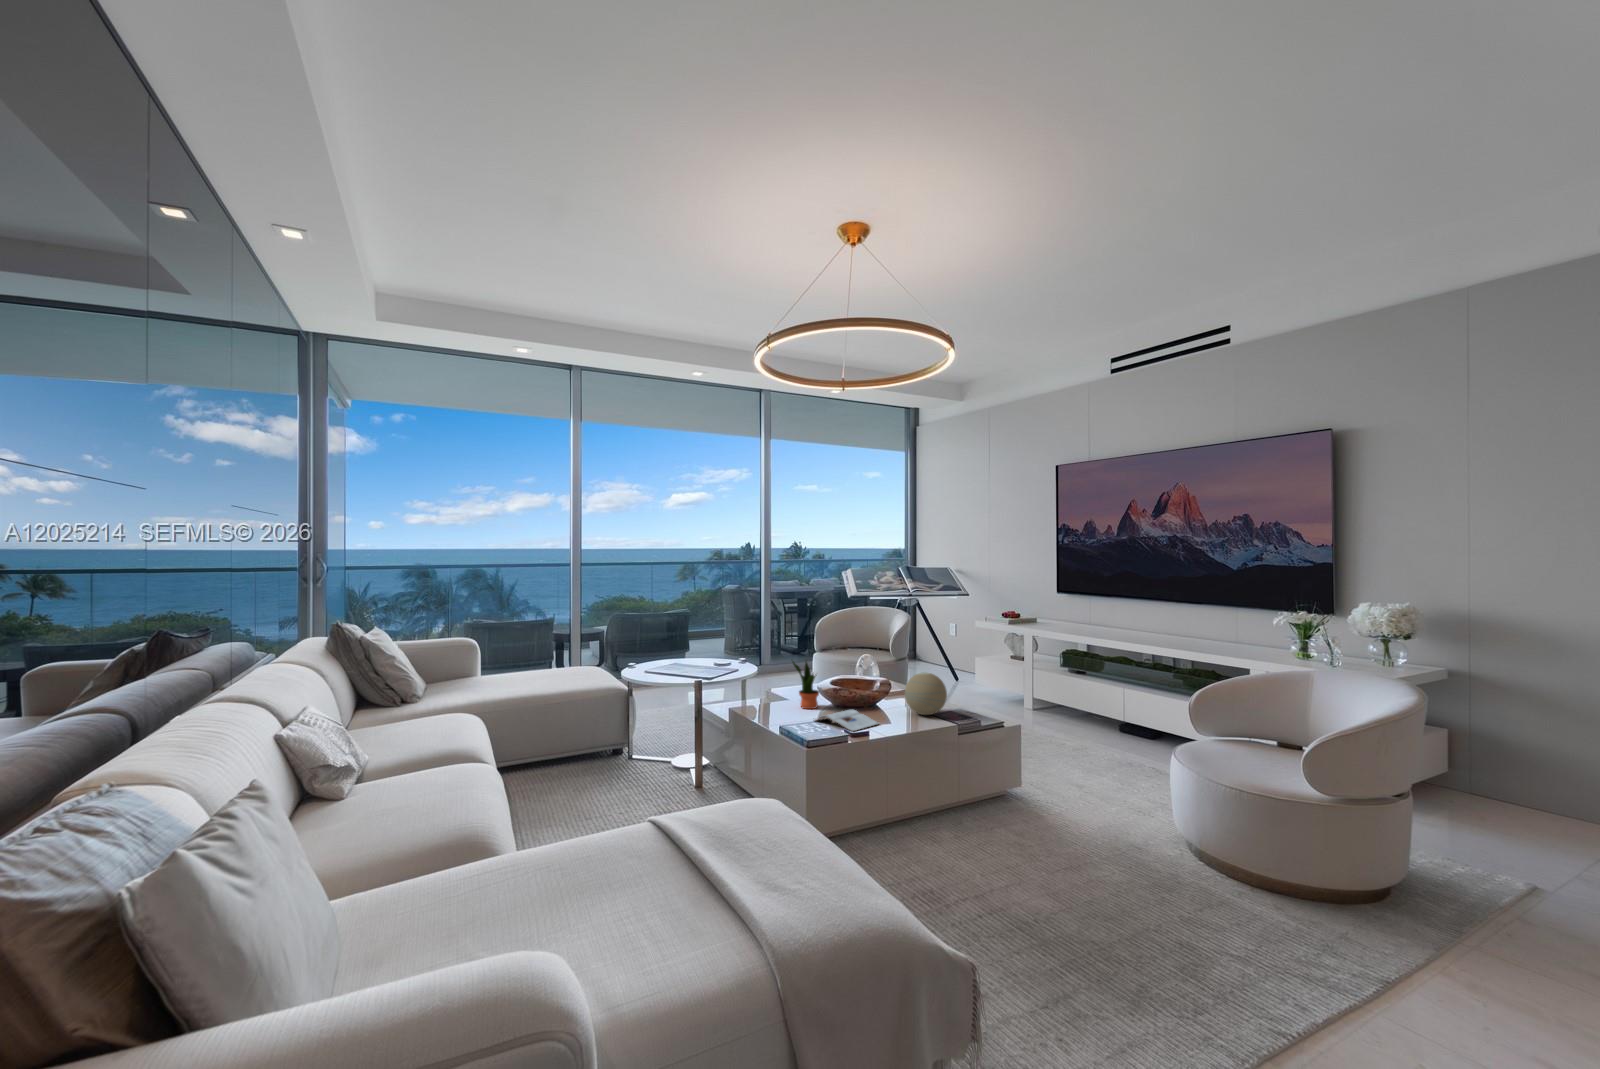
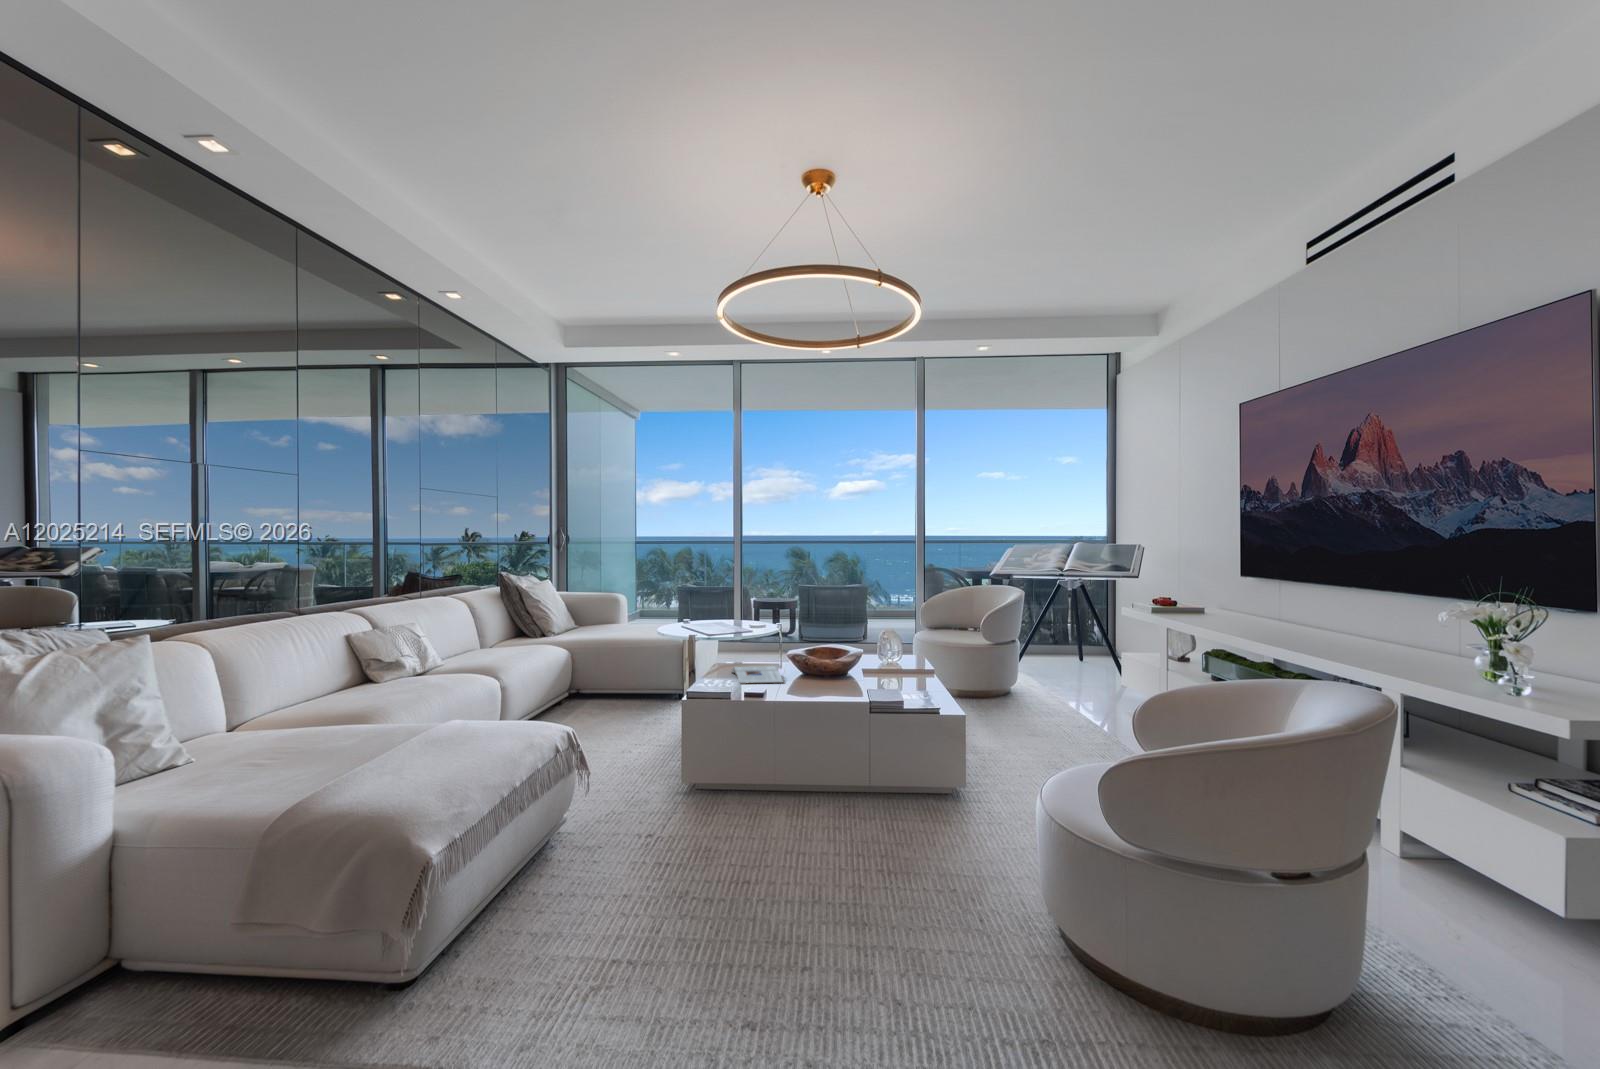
potted plant: present [792,662,819,709] -> none [743,610,772,665]
decorative orb: present [905,672,947,715] -> none [834,635,882,684]

